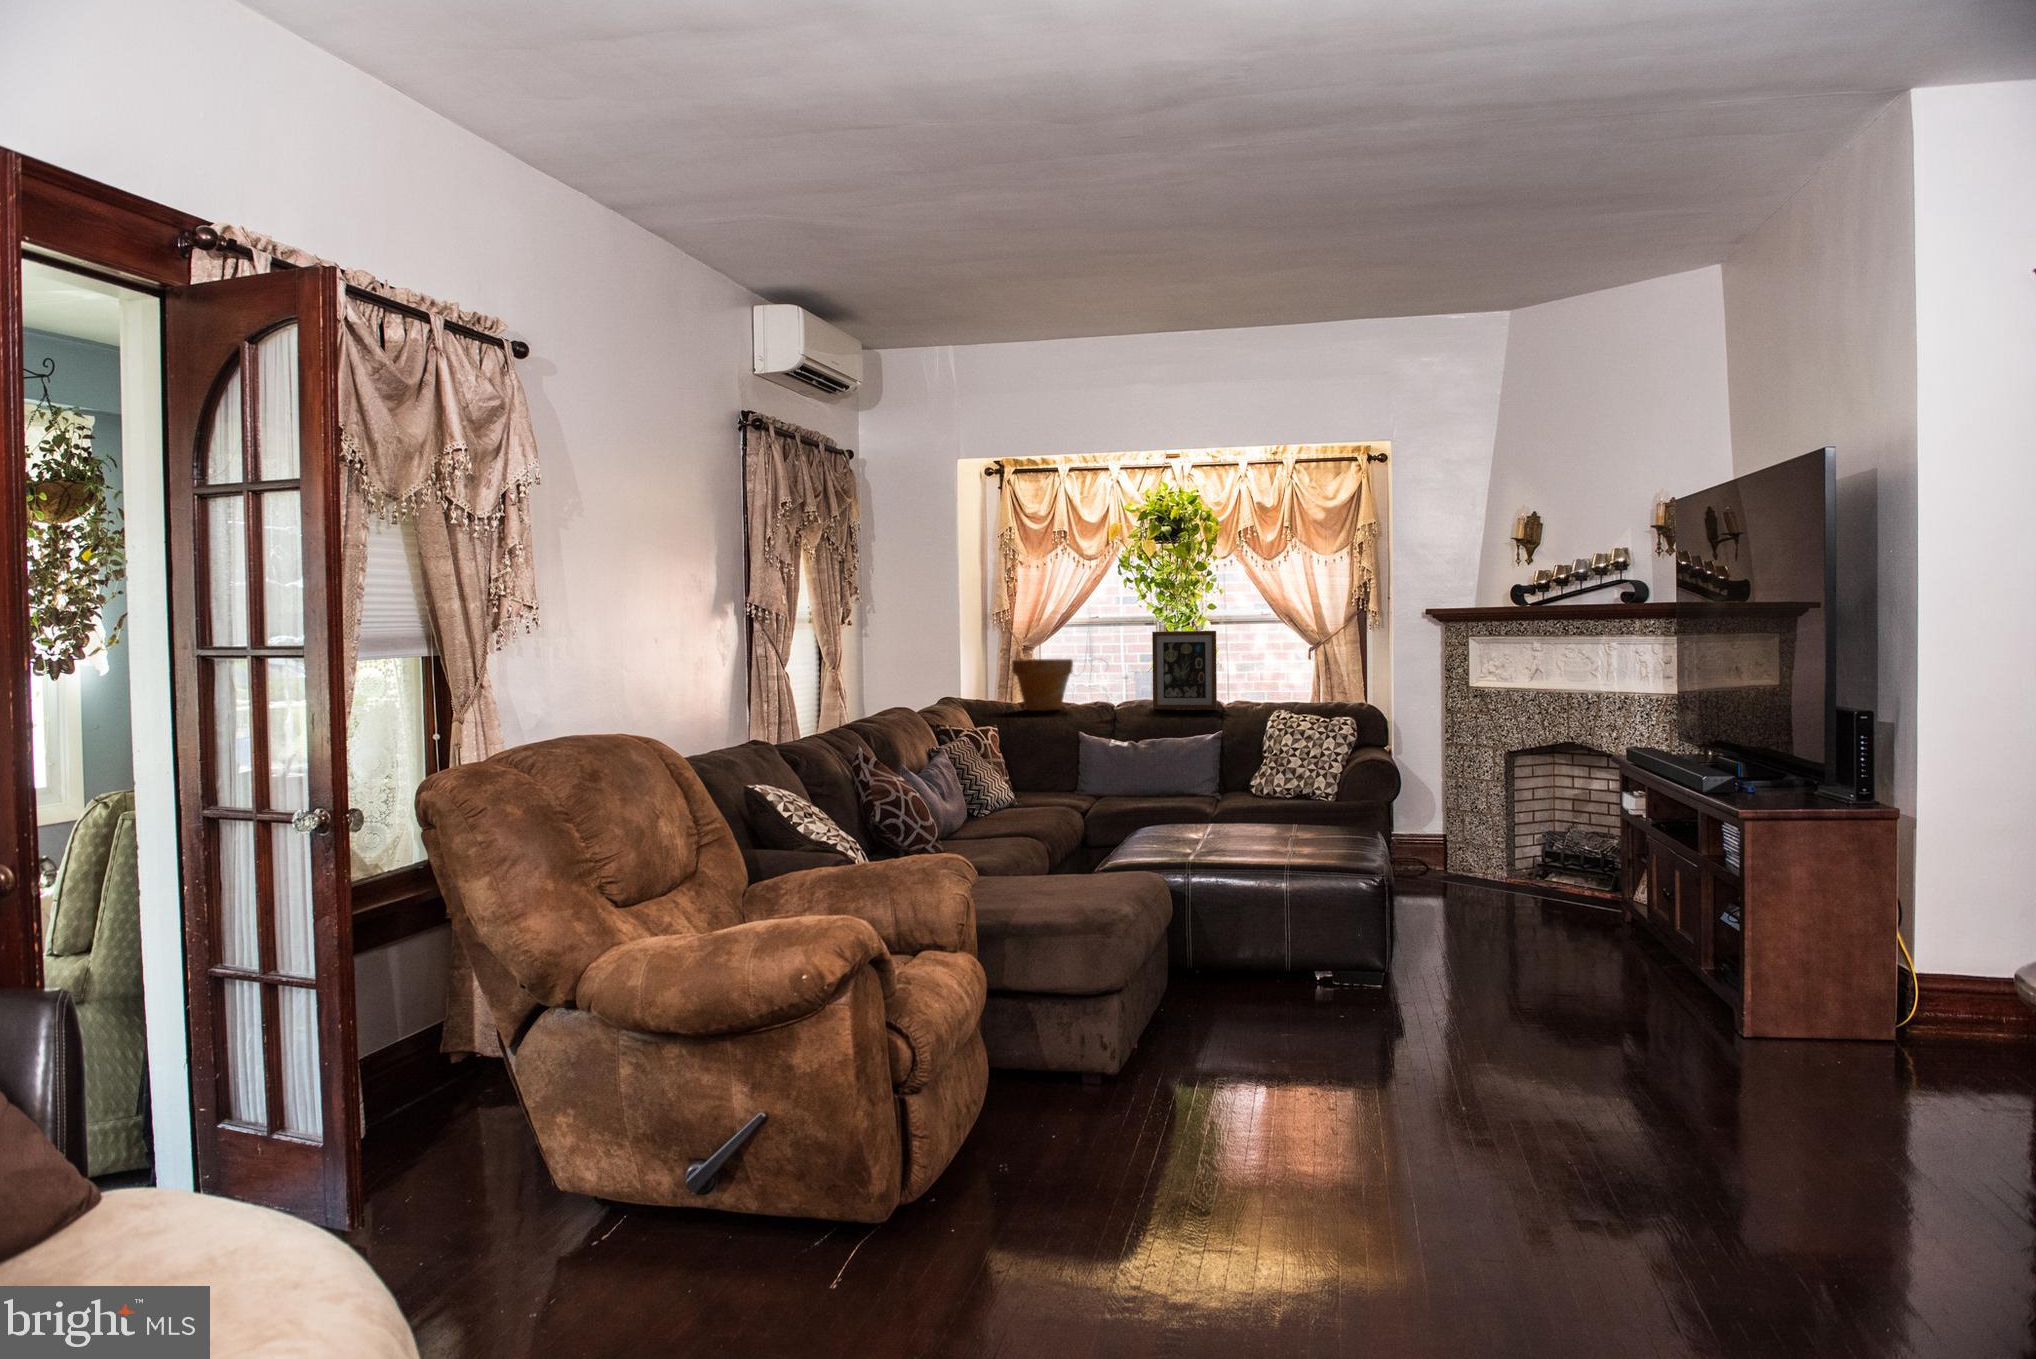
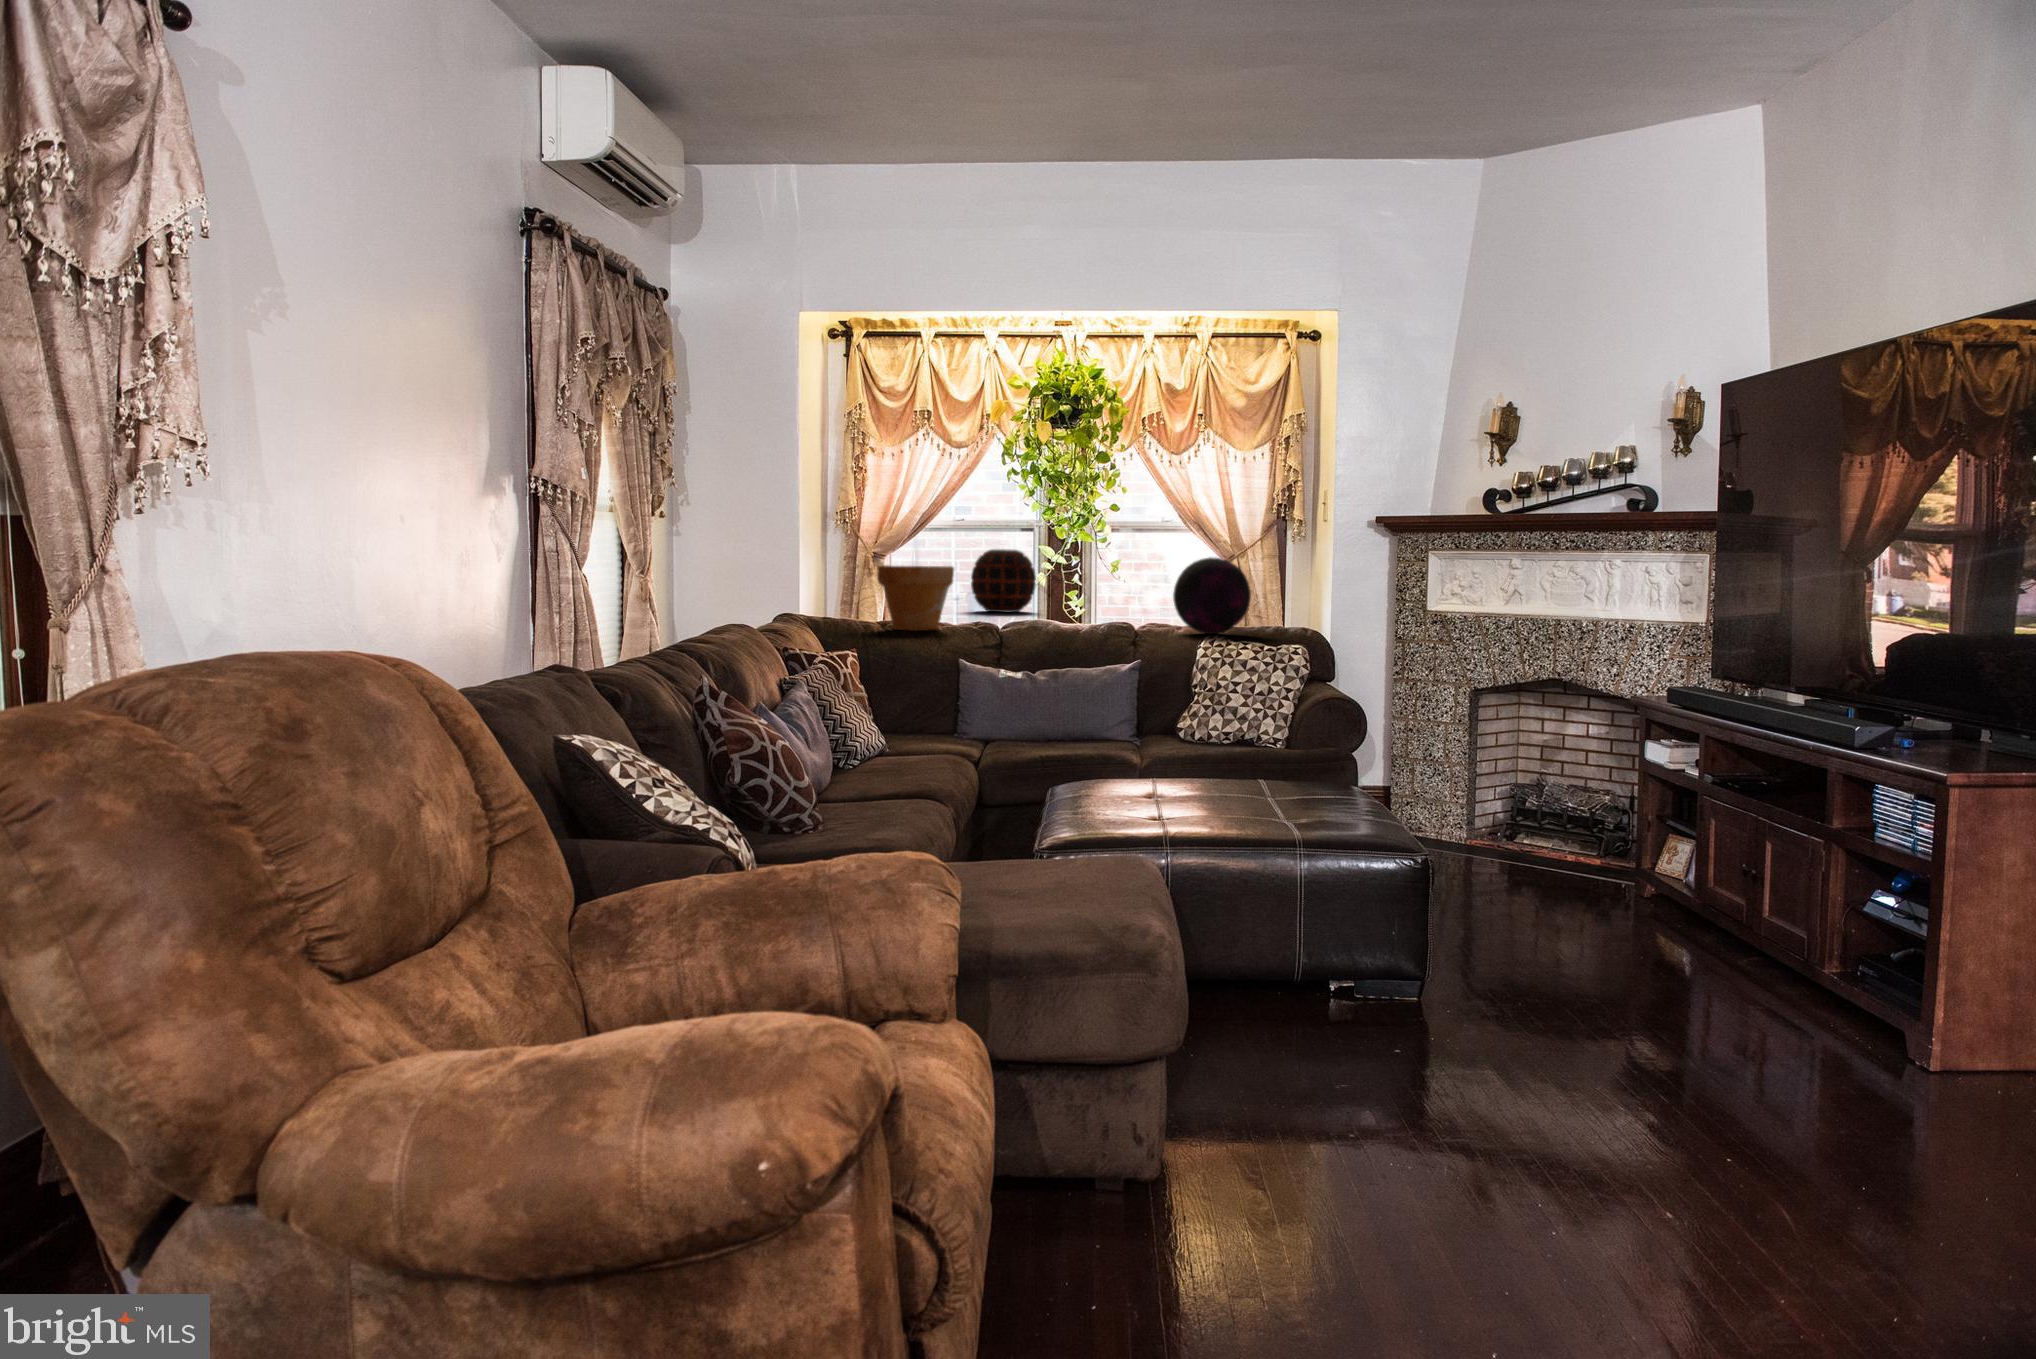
picture frame: present [1152,631,1217,709] -> none [1052,535,1133,633]
decorative vase: none [1103,641,1158,693] -> present [971,549,1036,612]
decorative orb: none [1251,647,1315,709] -> present [1173,558,1251,634]

